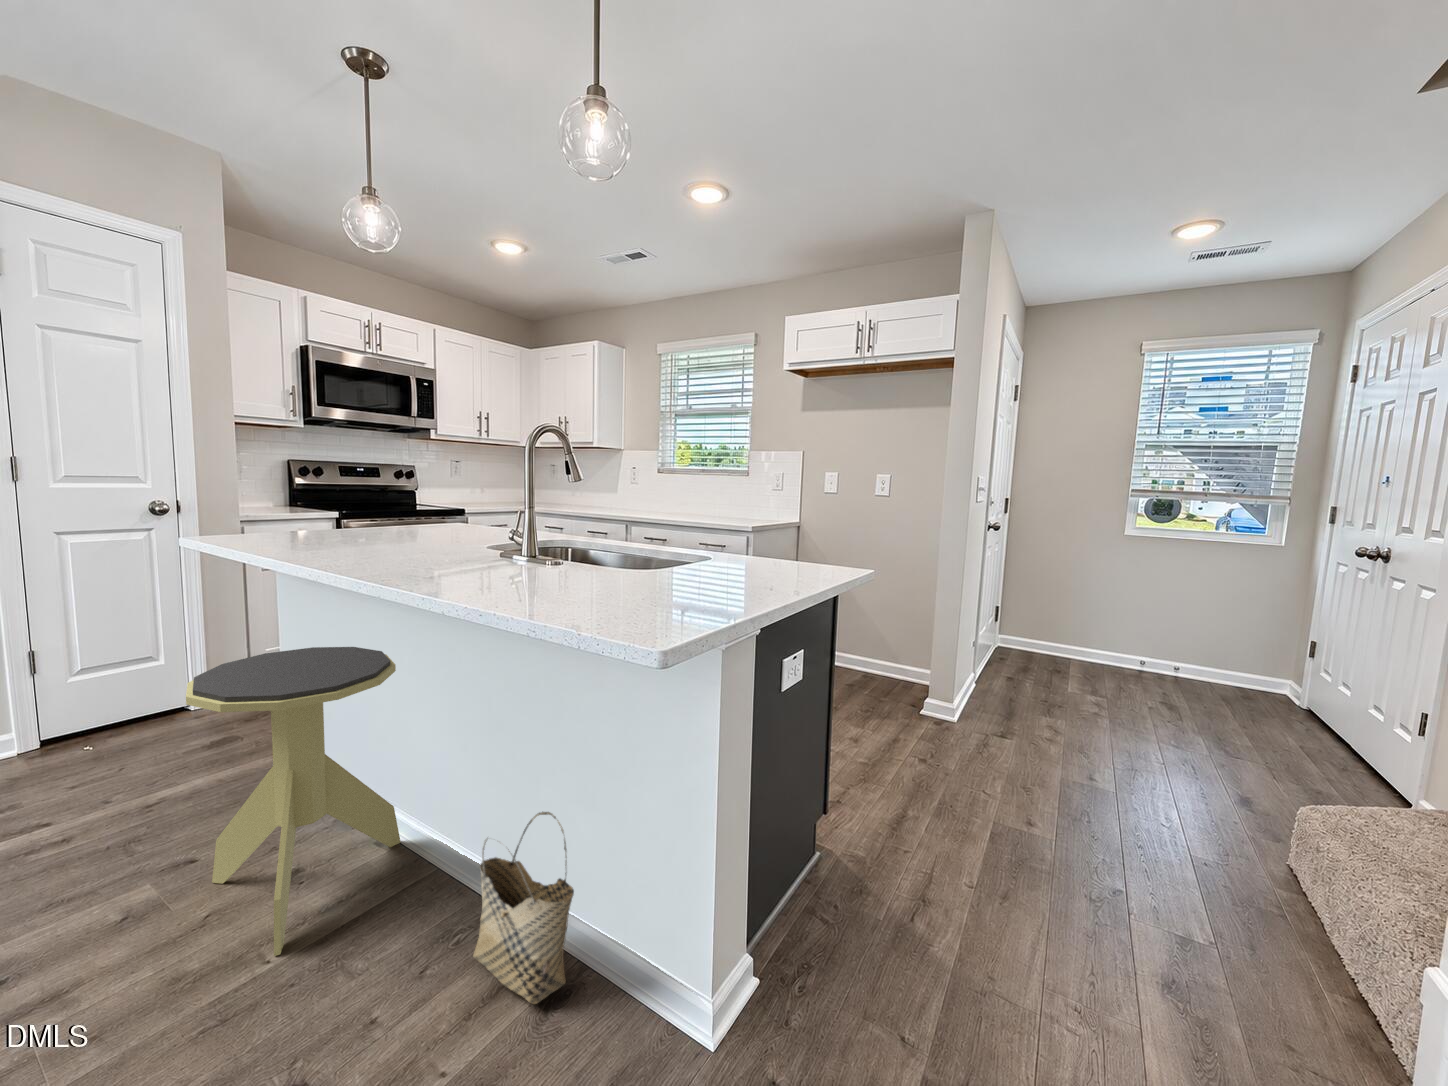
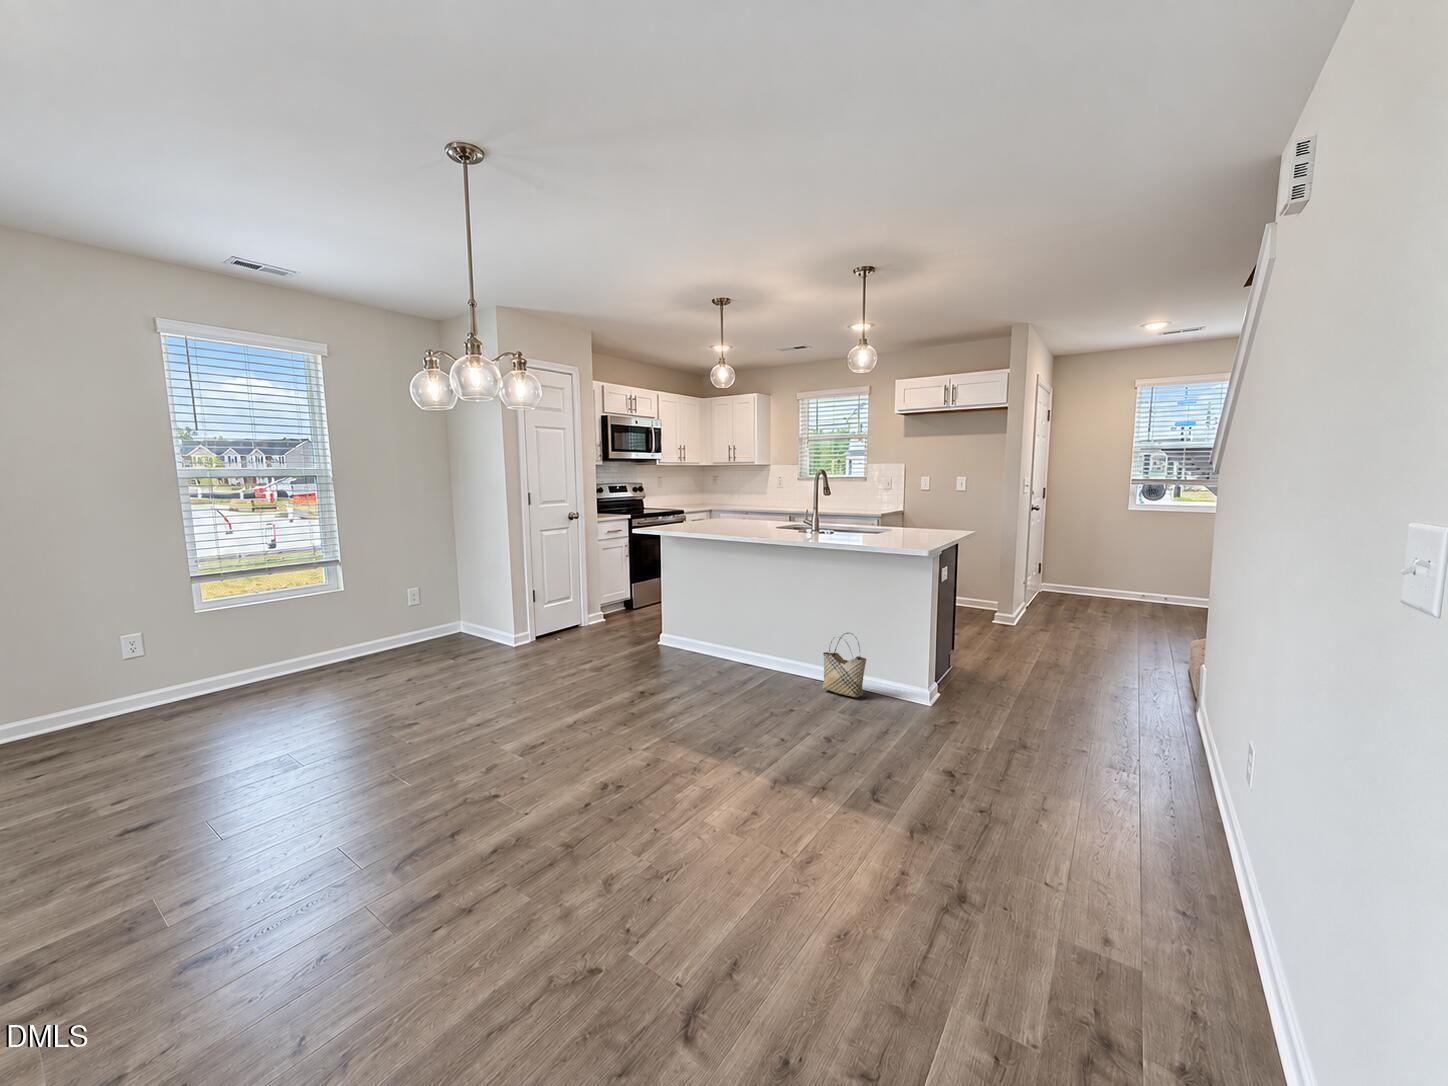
side table: present [186,647,401,956] -> none [691,576,766,690]

